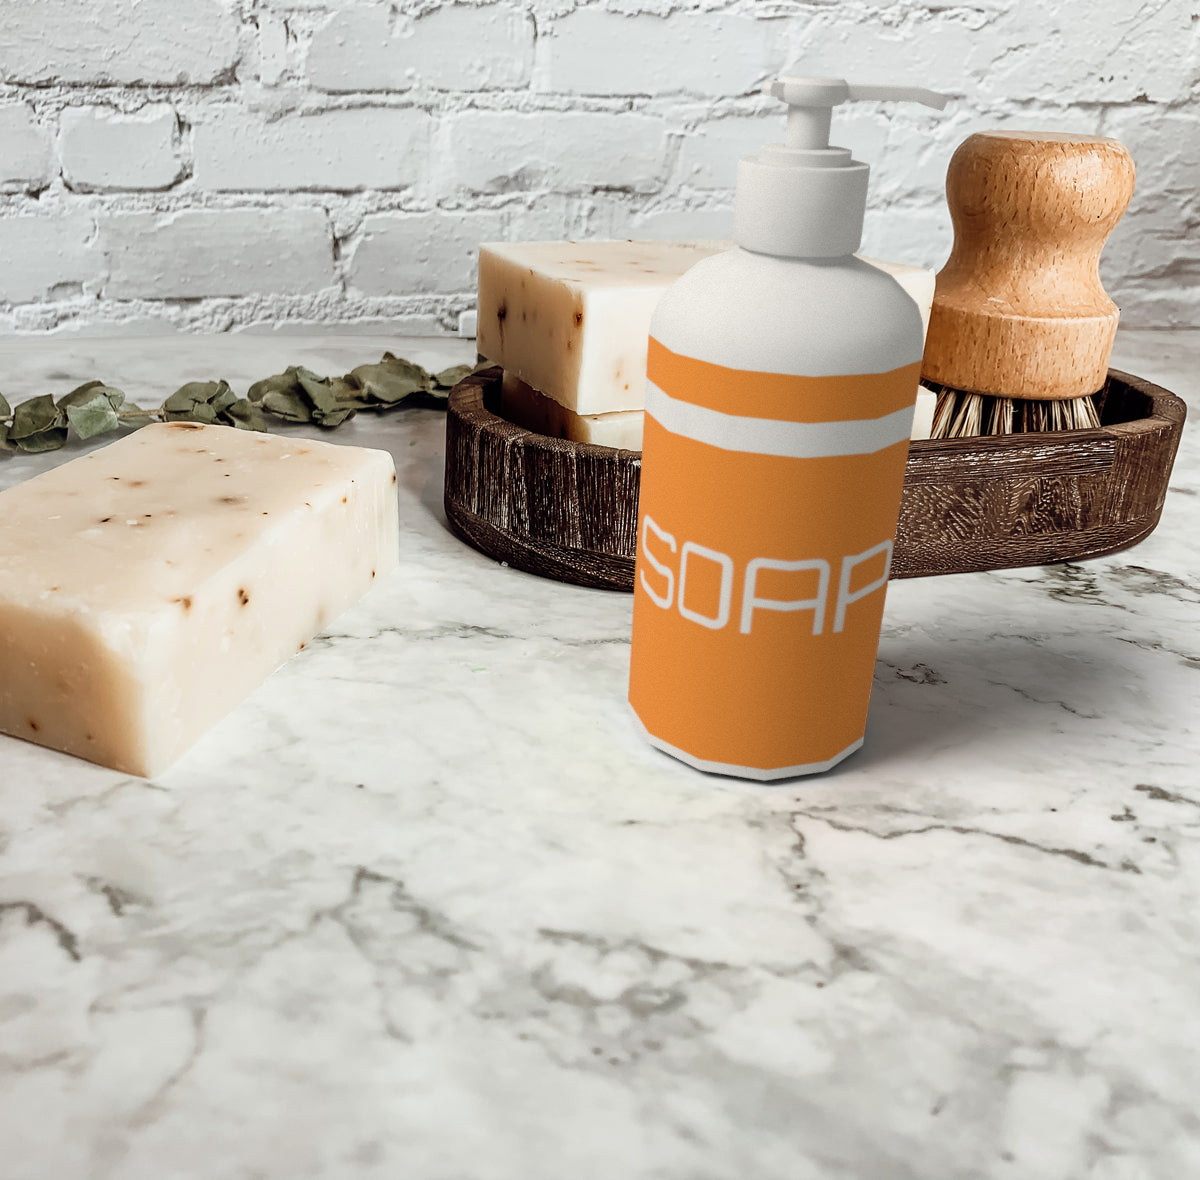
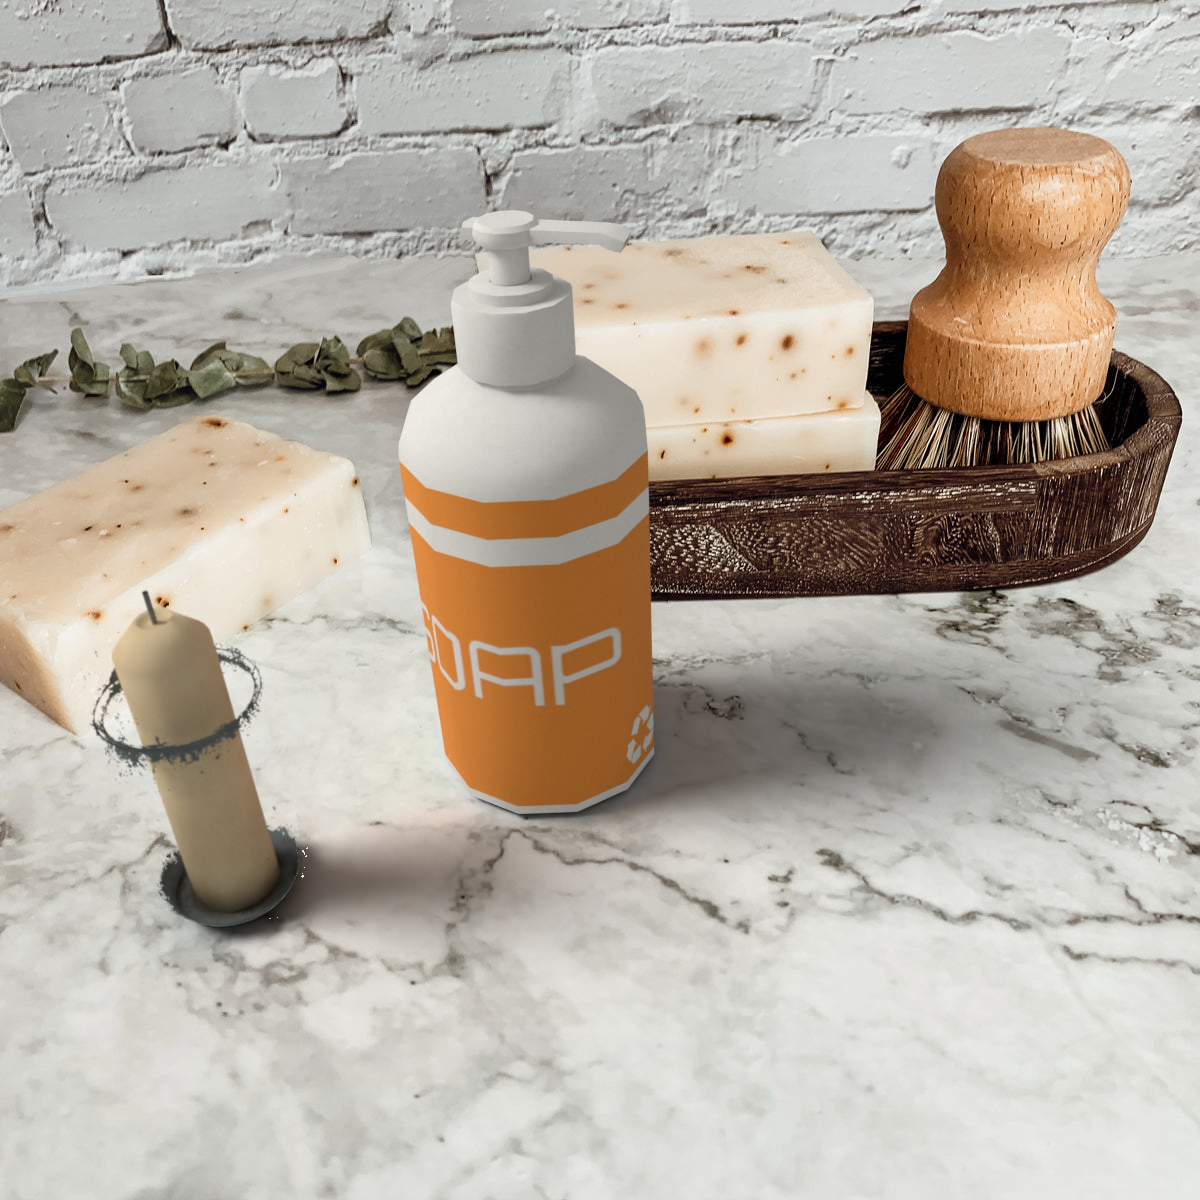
candle: none [369,466,606,945] -> present [91,591,301,927]

